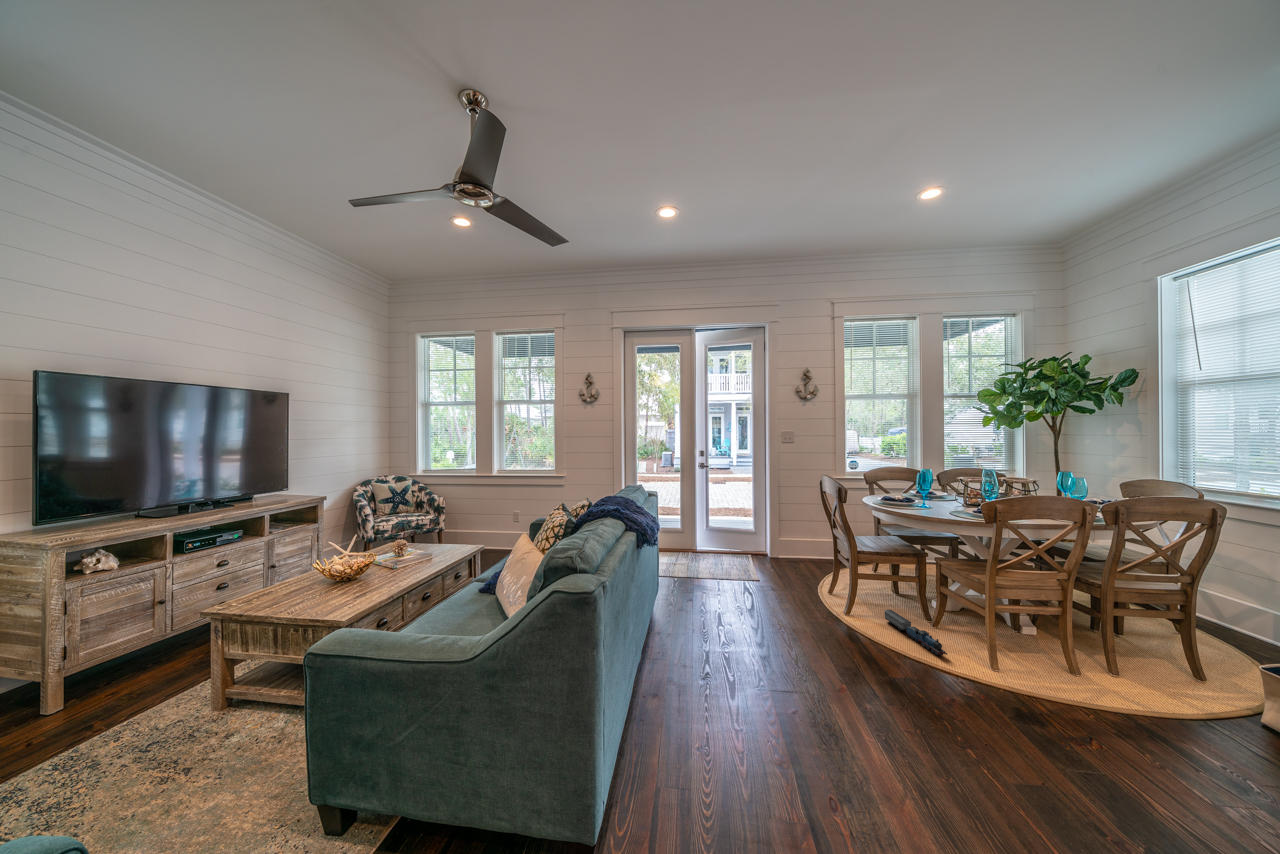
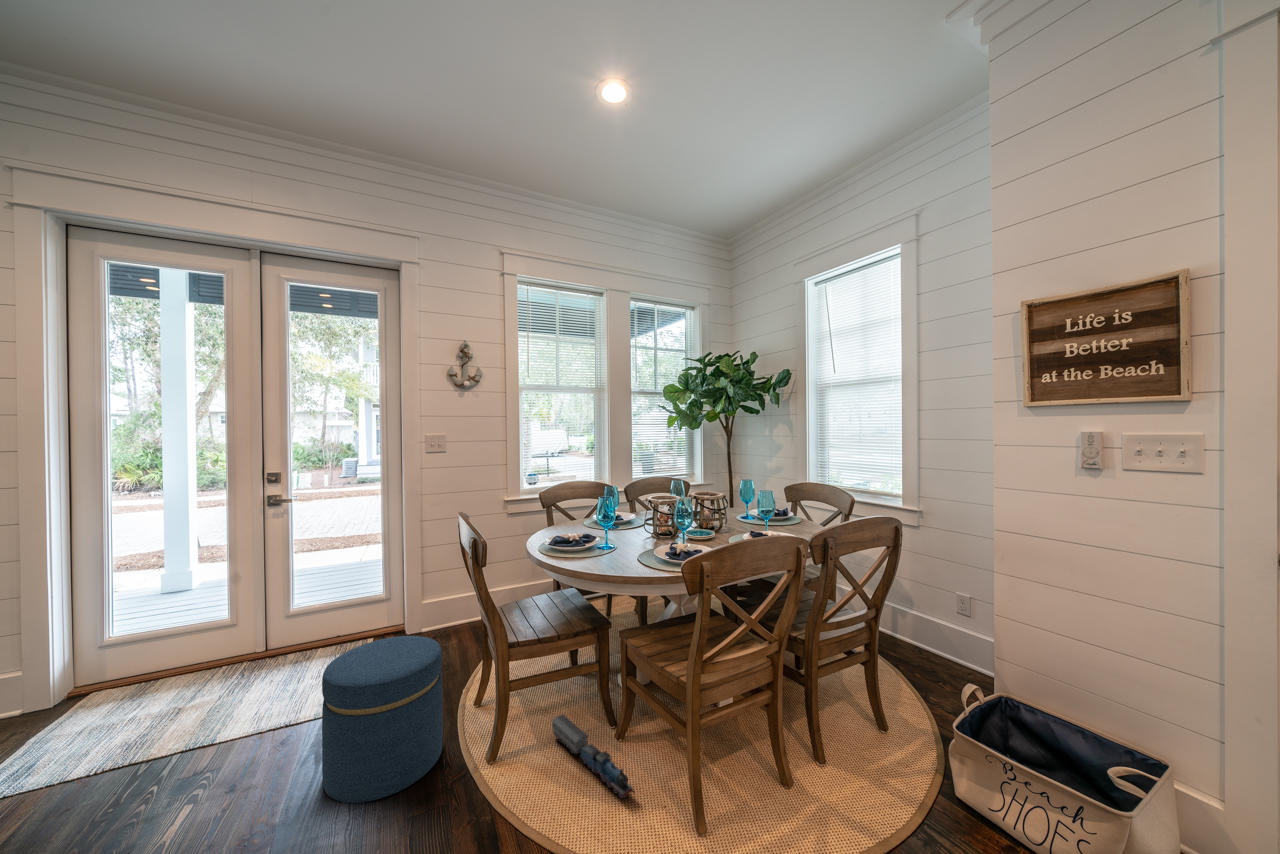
ottoman: none [757,544,815,618] -> present [322,636,443,803]

